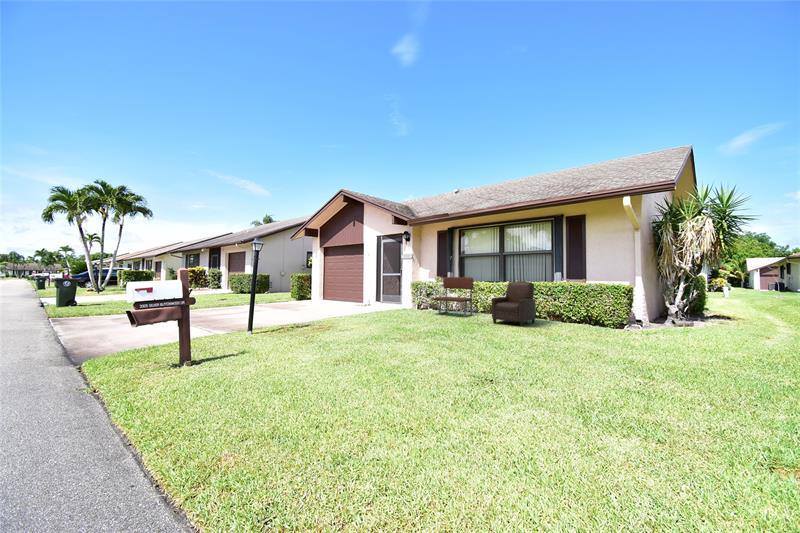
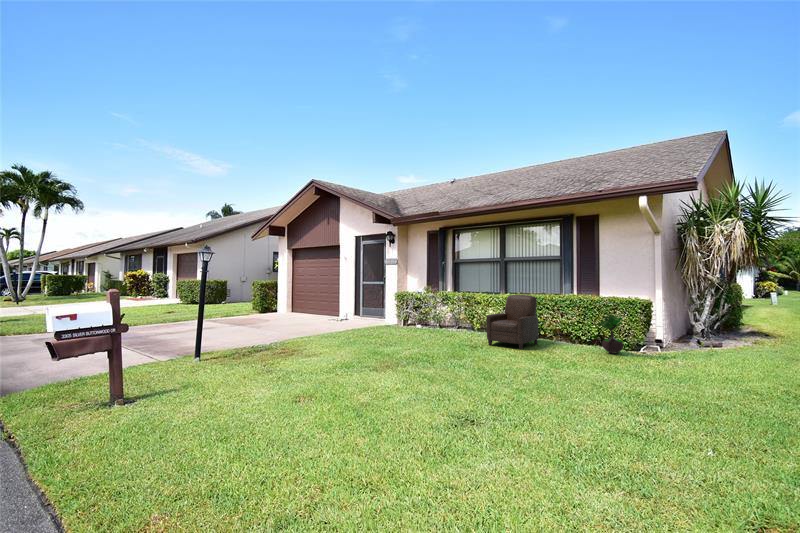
bench: present [434,277,473,317] -> none [422,288,467,337]
potted tree: none [588,293,614,330] -> present [600,315,623,354]

